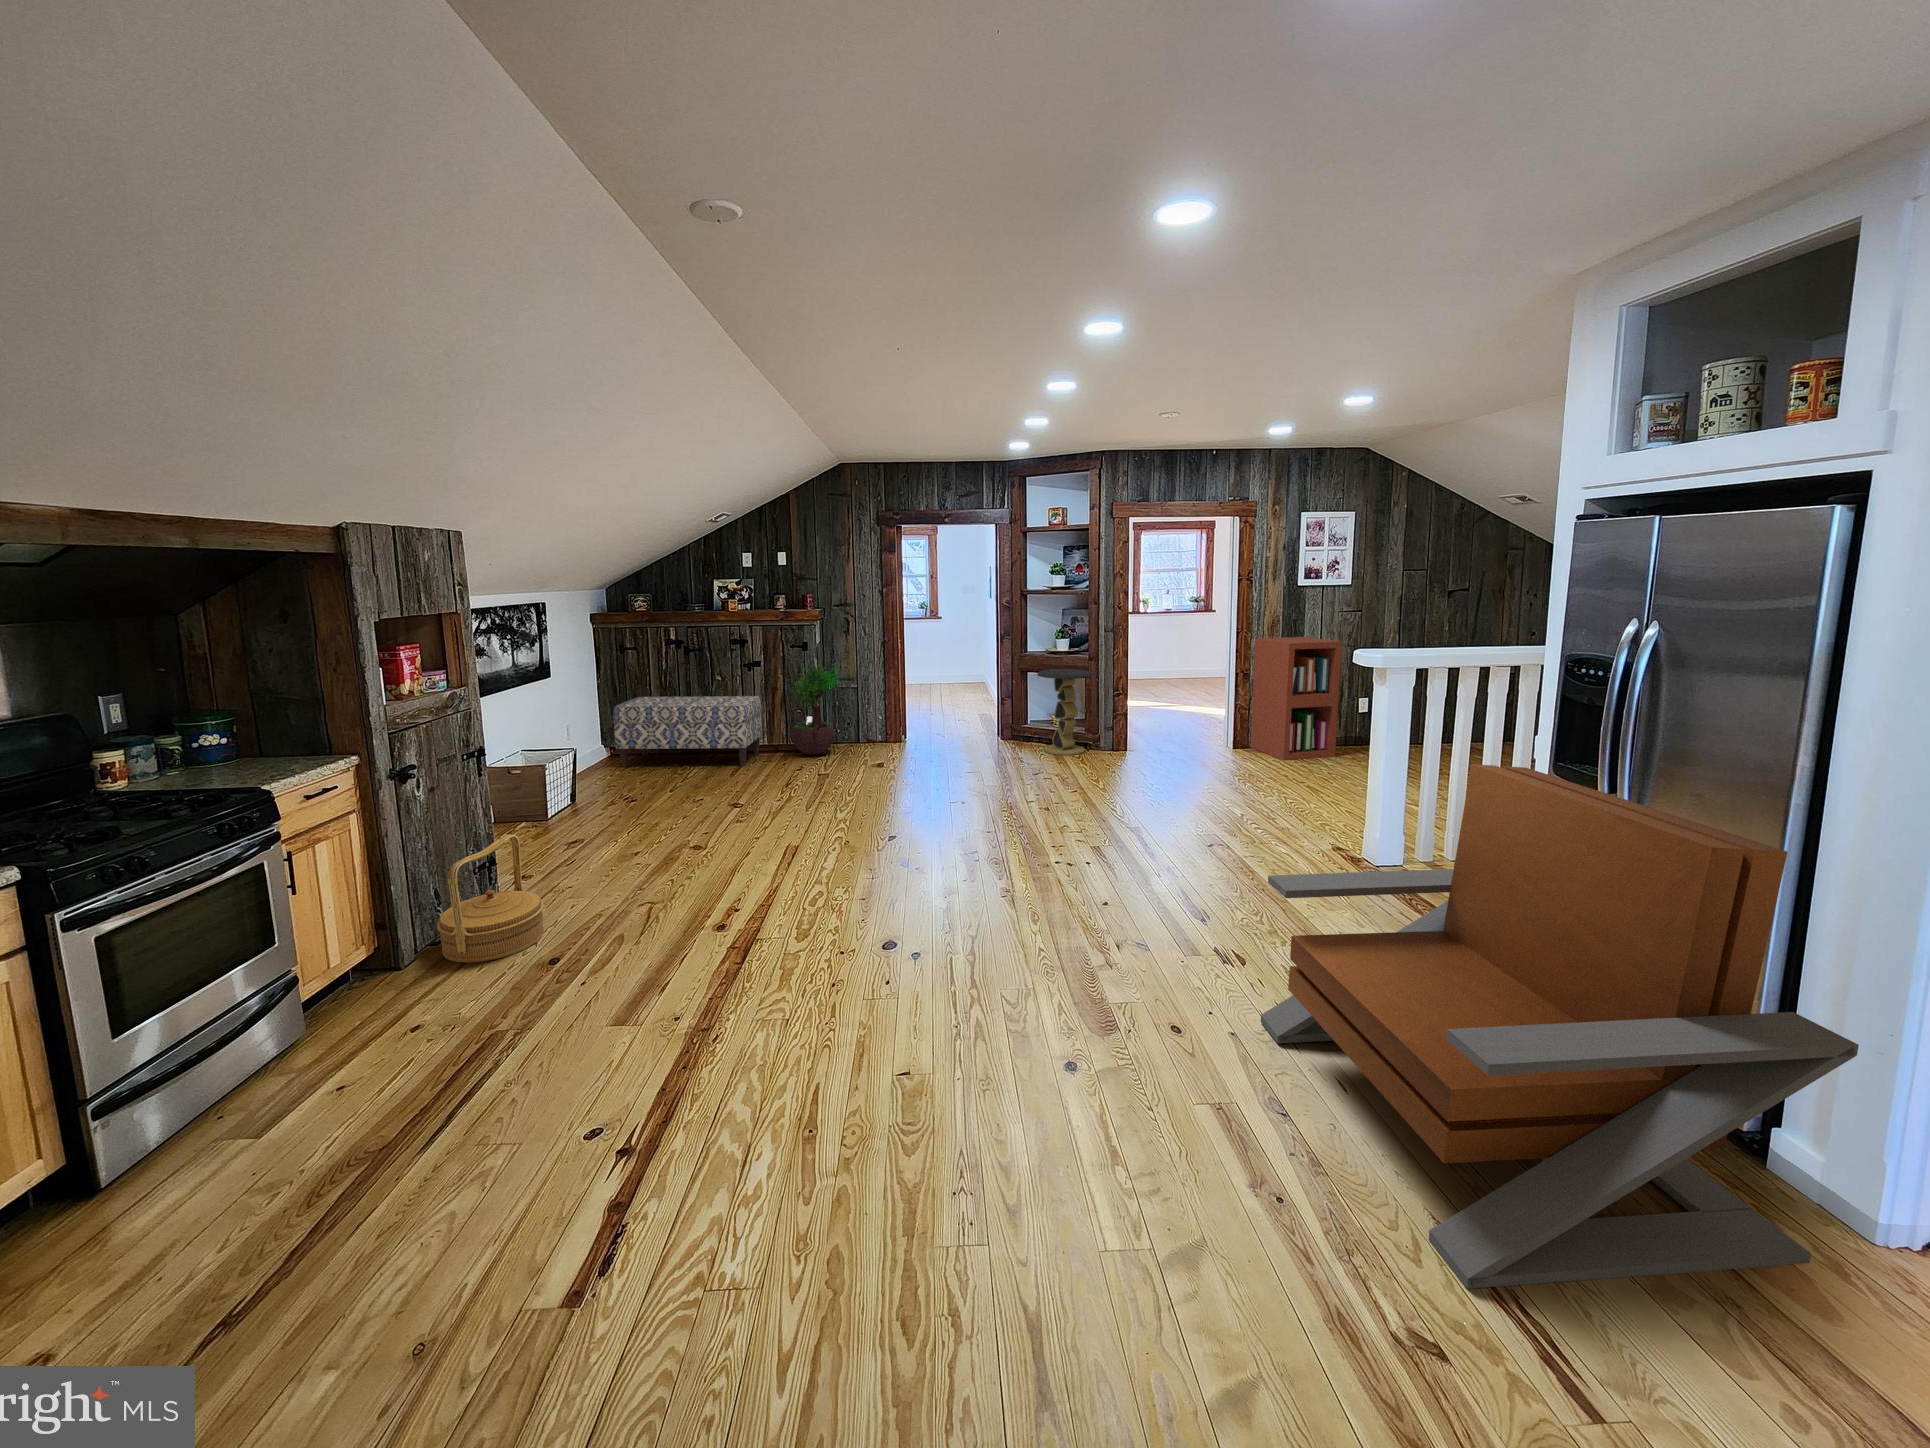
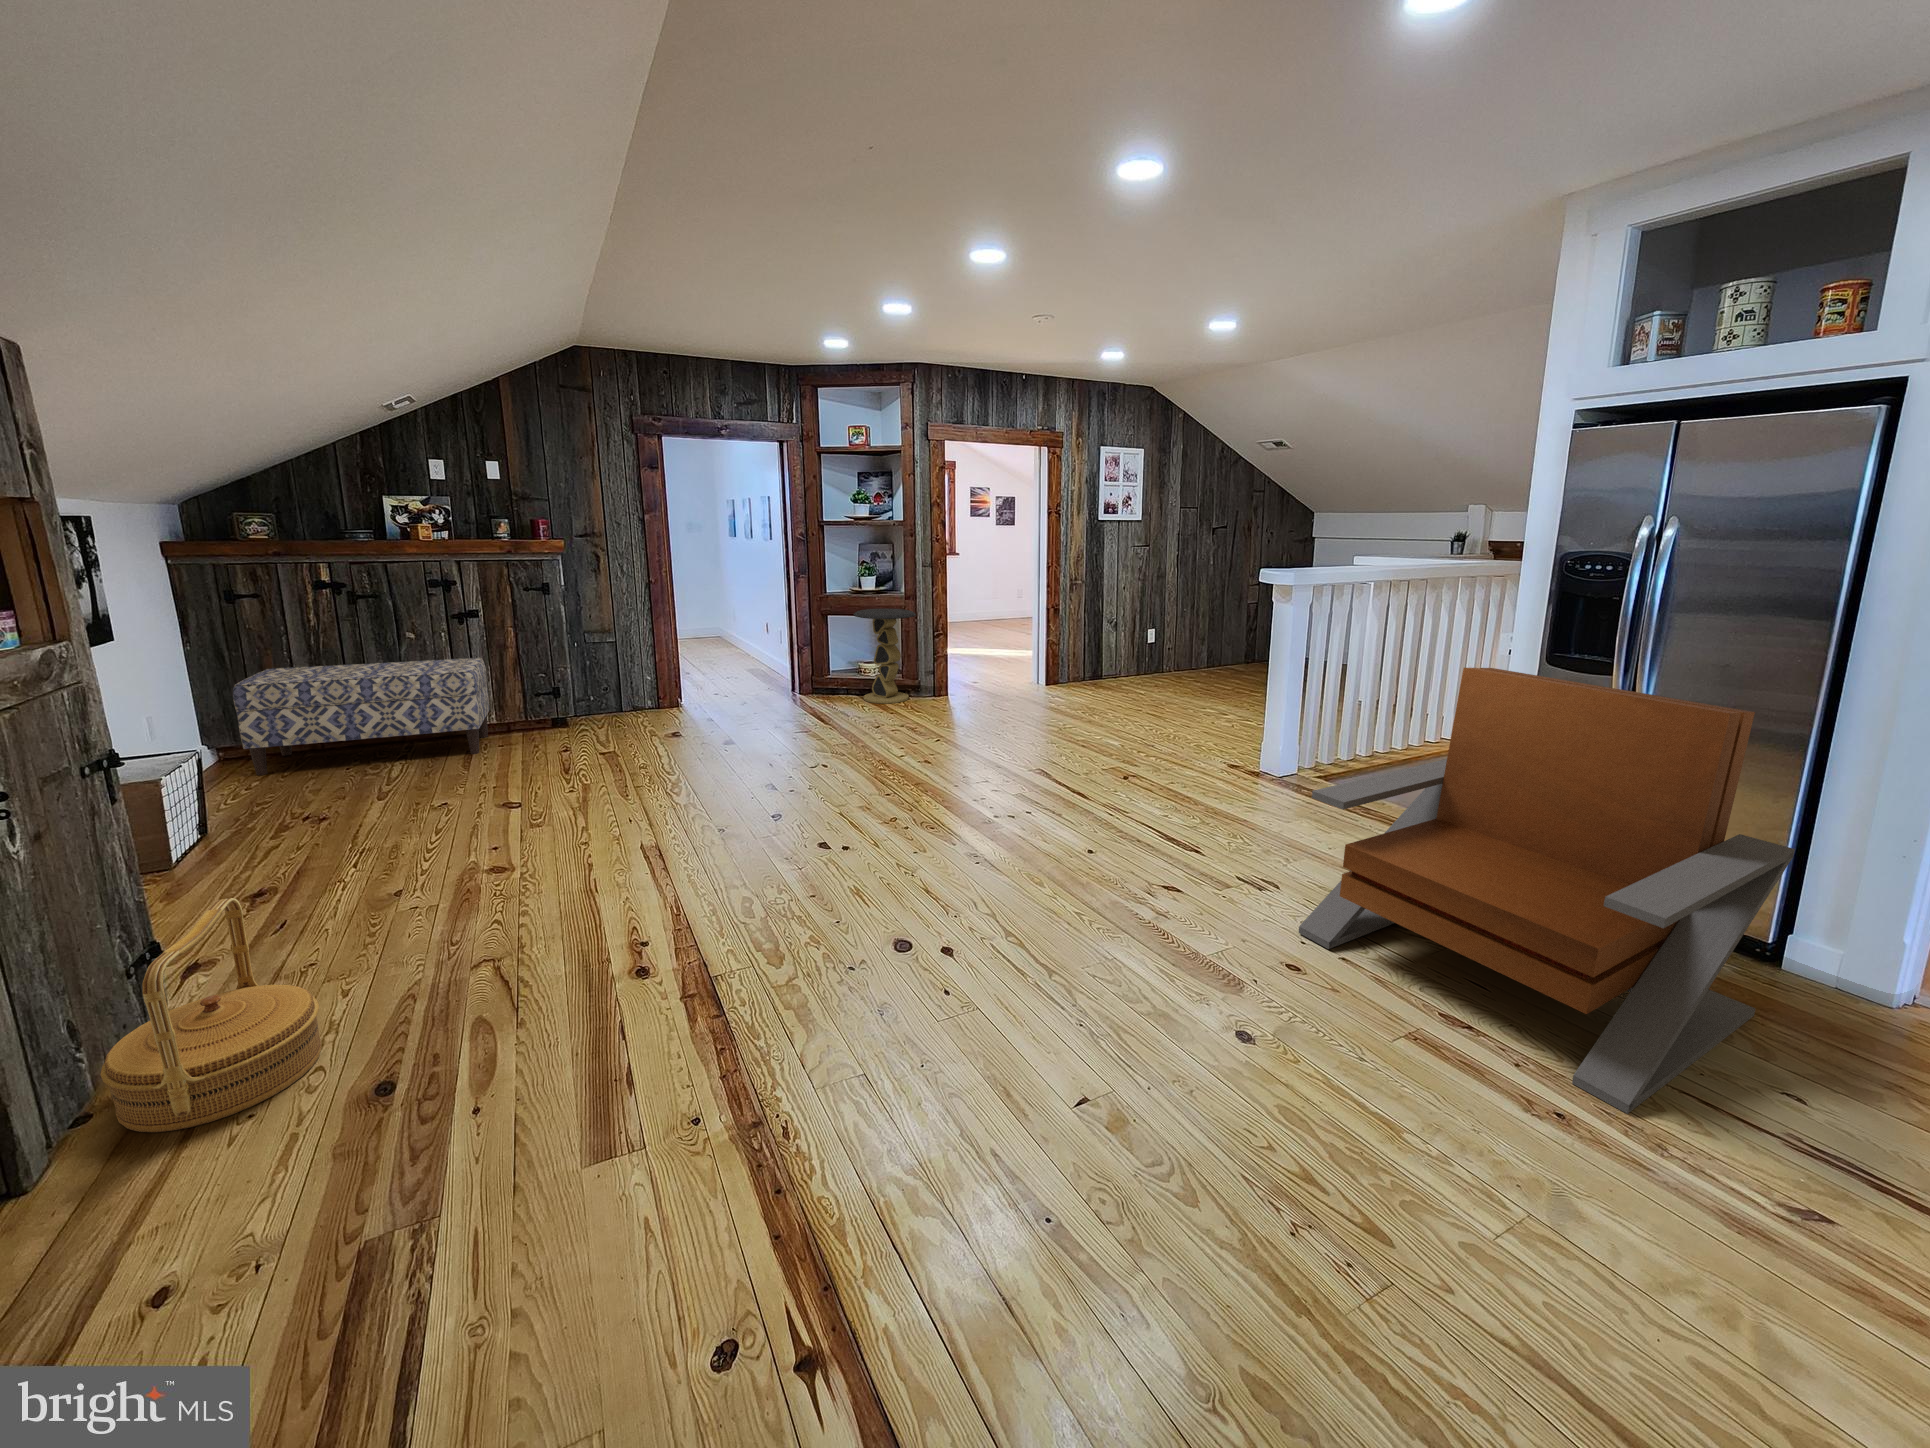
bookshelf: present [1250,637,1342,760] -> none [1063,571,1145,690]
potted tree: present [789,663,842,755] -> none [531,604,612,730]

